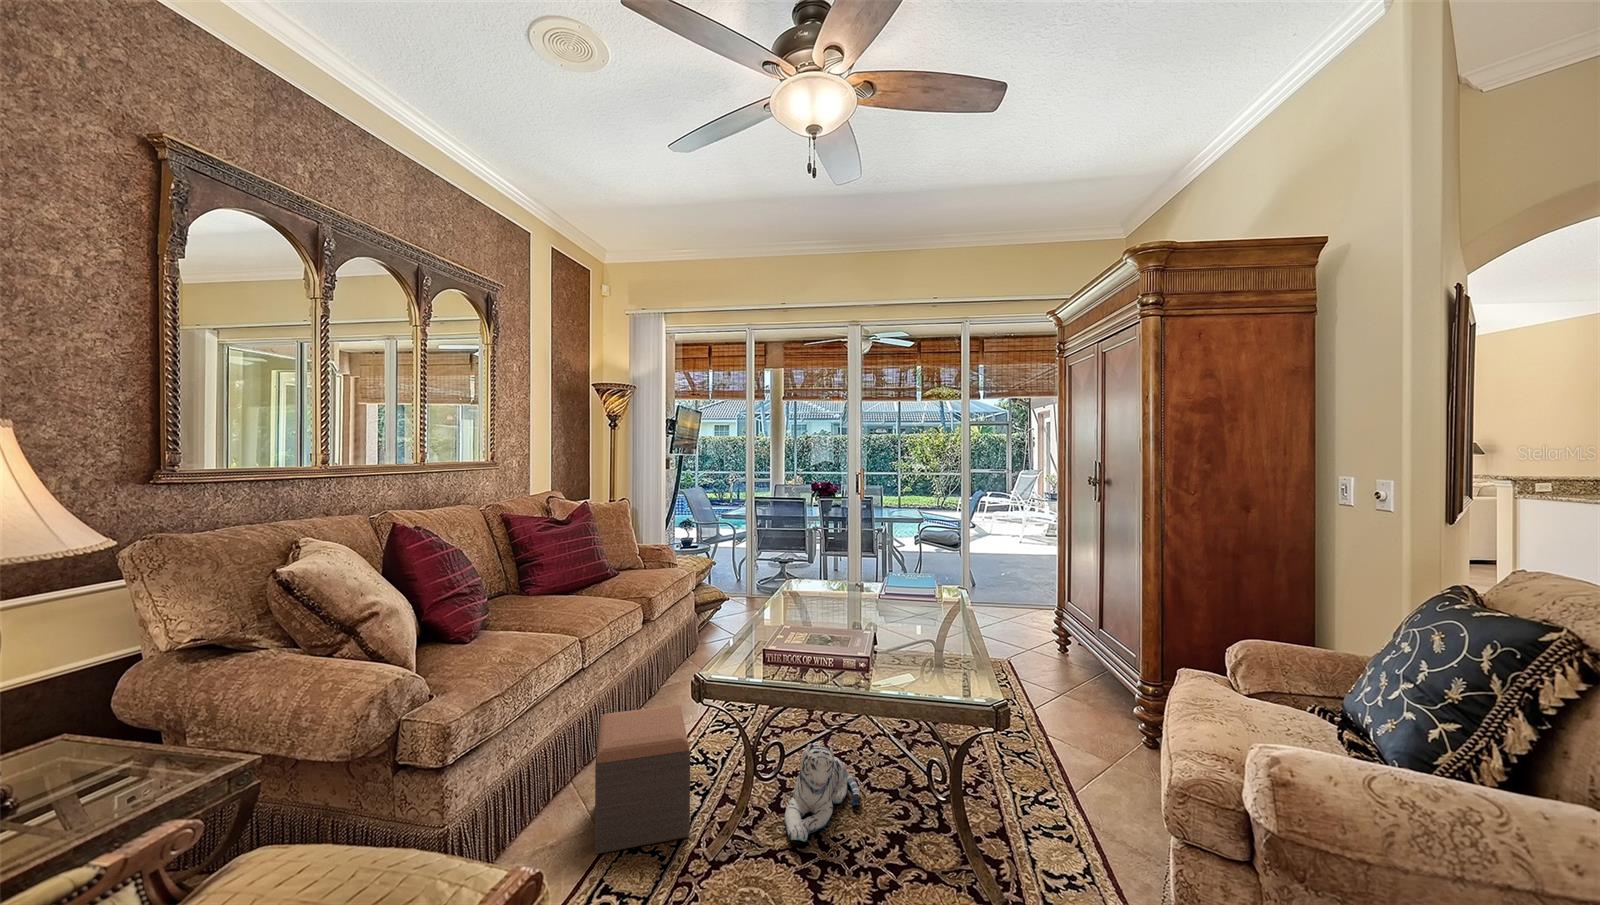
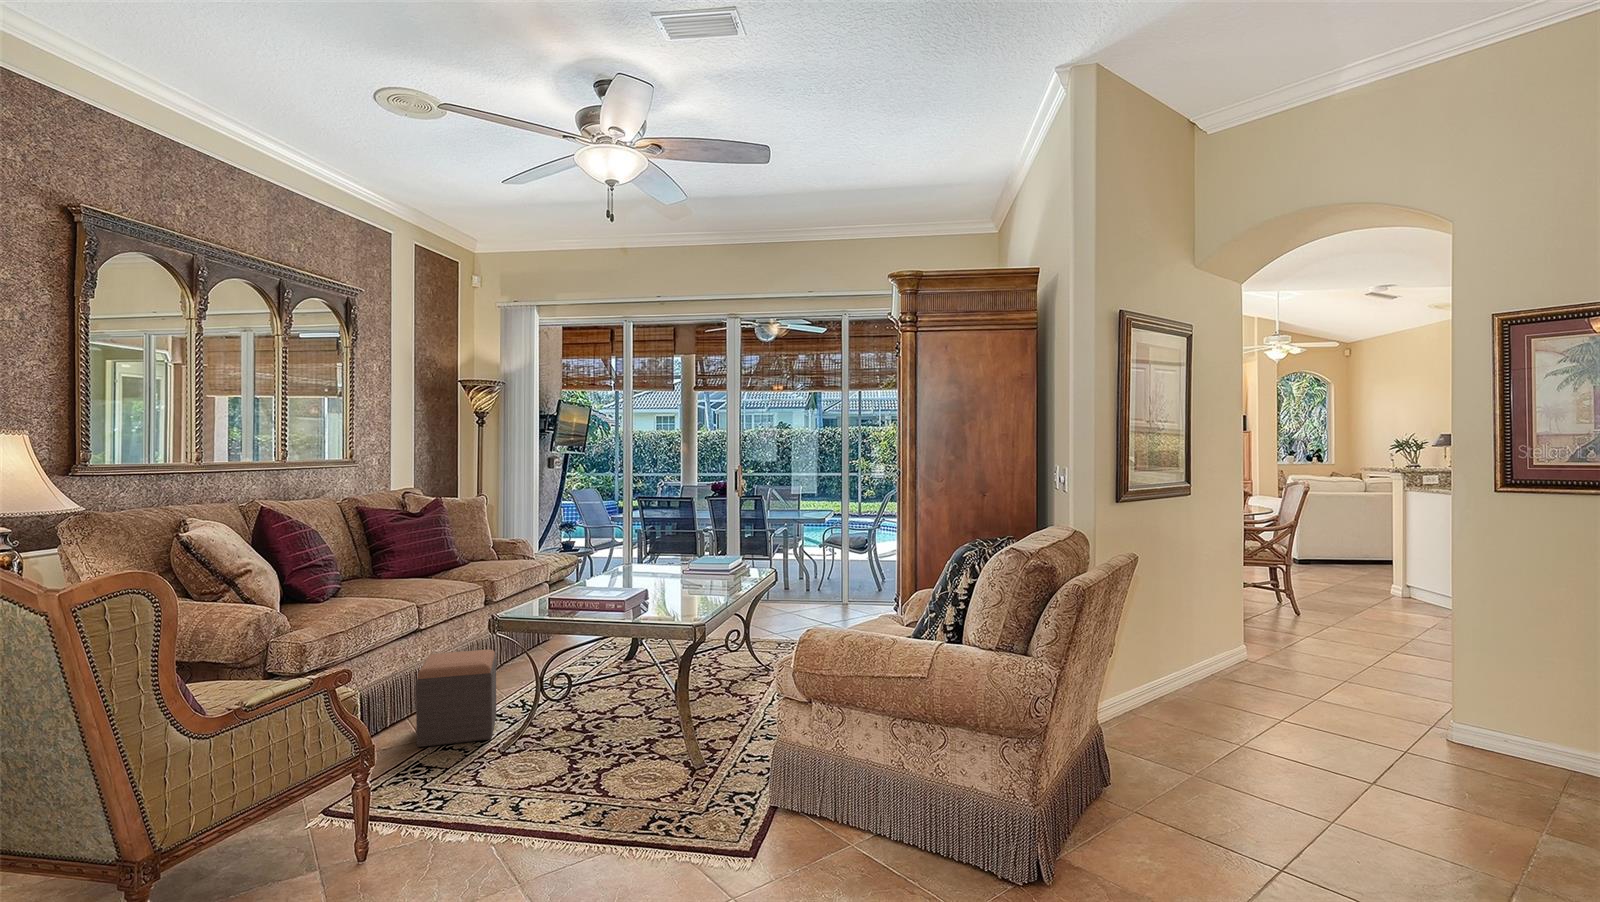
plush toy: present [785,744,860,842] -> none [566,674,639,739]

